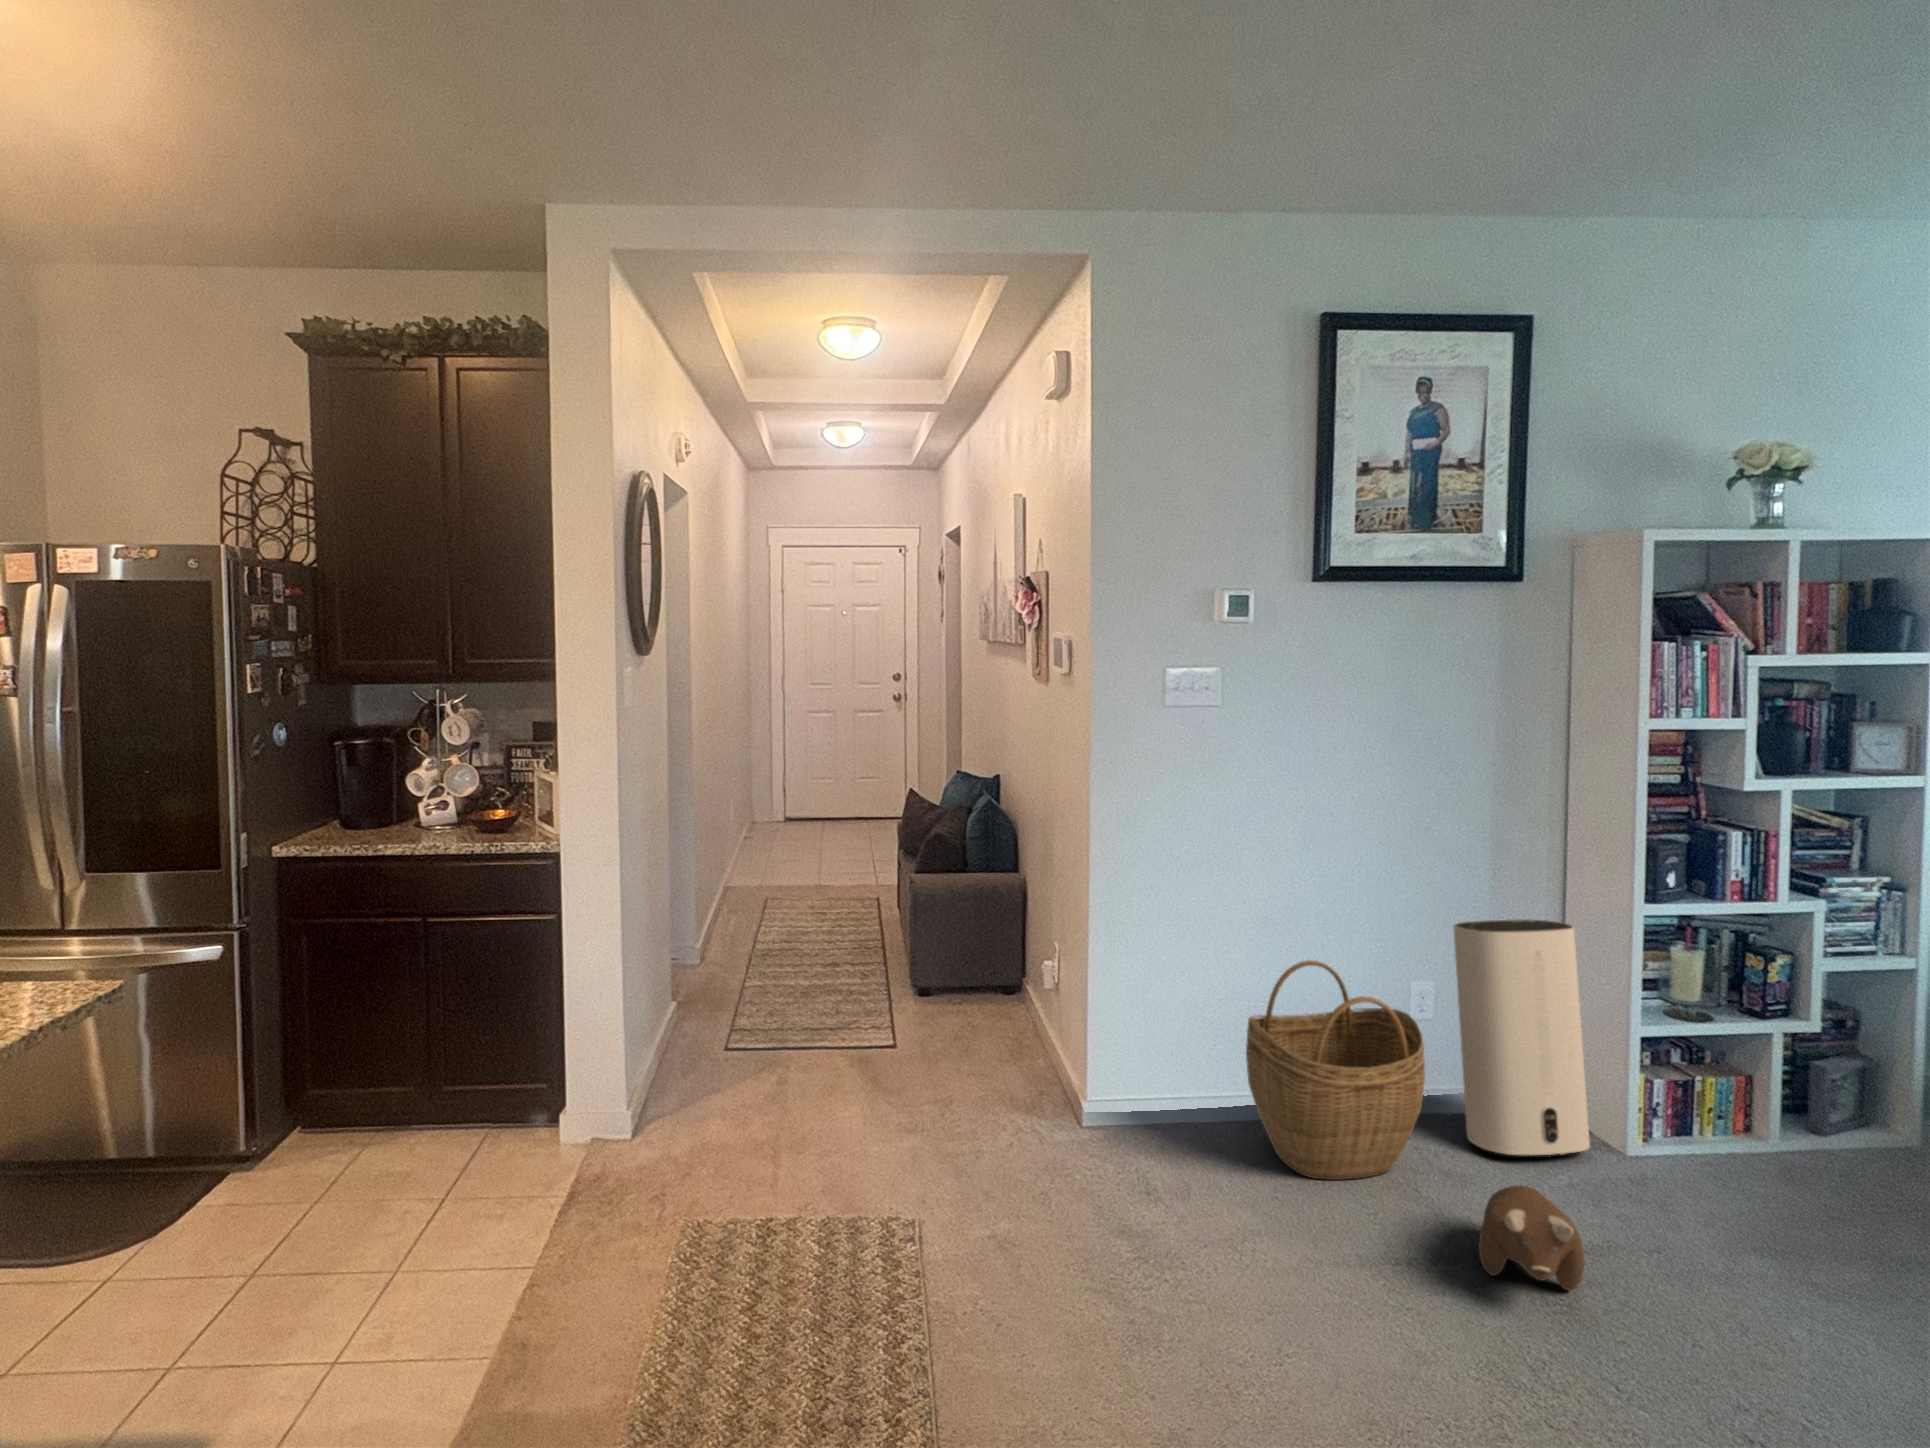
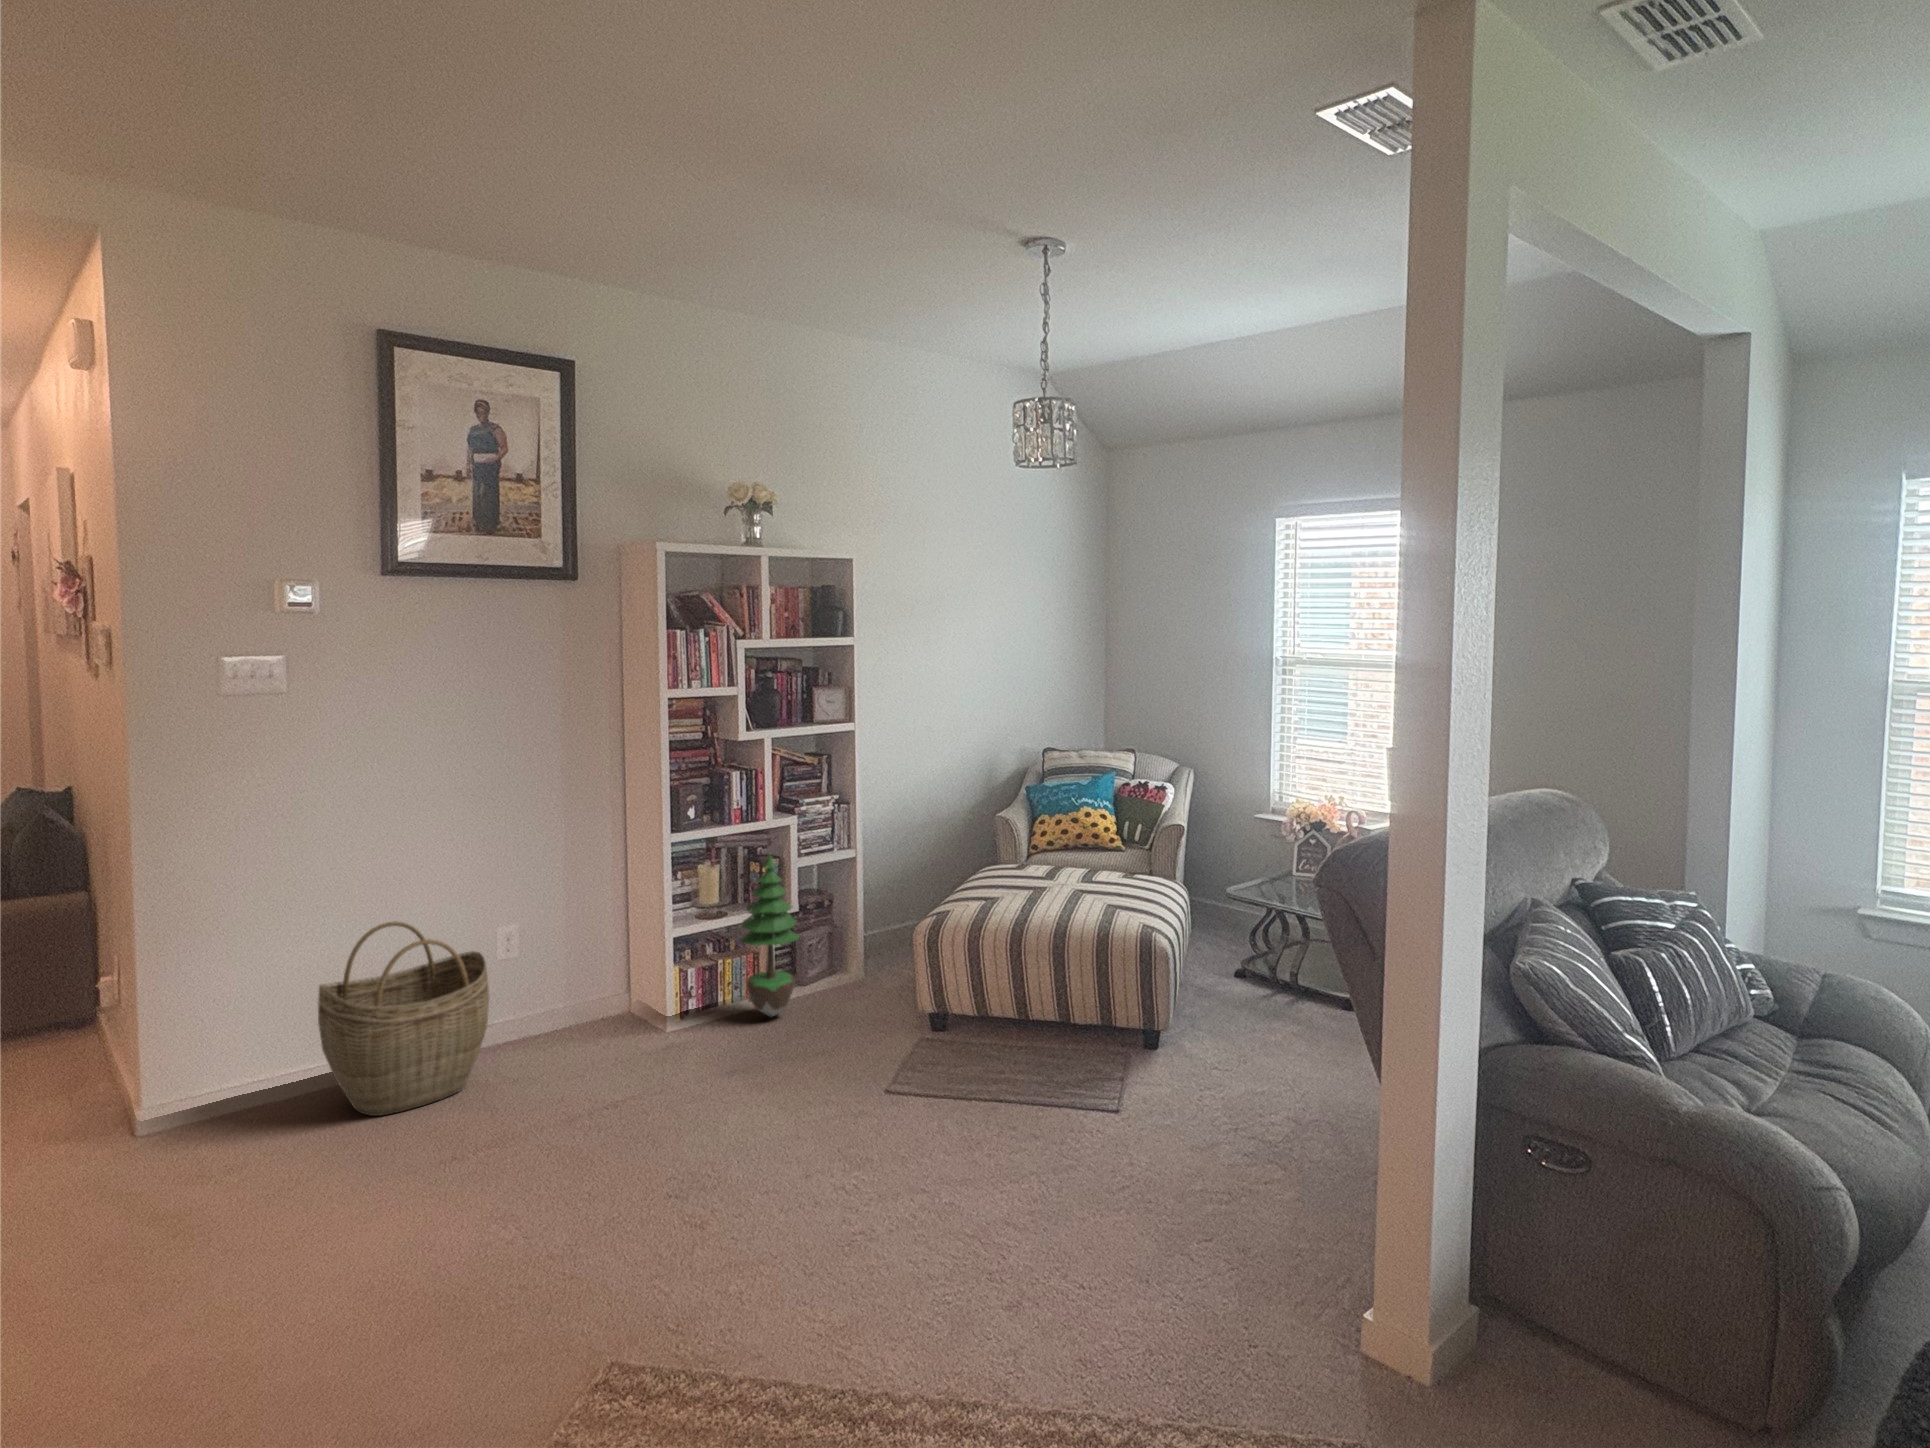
air purifier: present [1453,919,1590,1155] -> none [527,857,638,1053]
potted tree: none [1741,953,1851,1179] -> present [740,854,799,1017]
plush toy: present [1479,1185,1584,1291] -> none [504,1060,583,1139]

